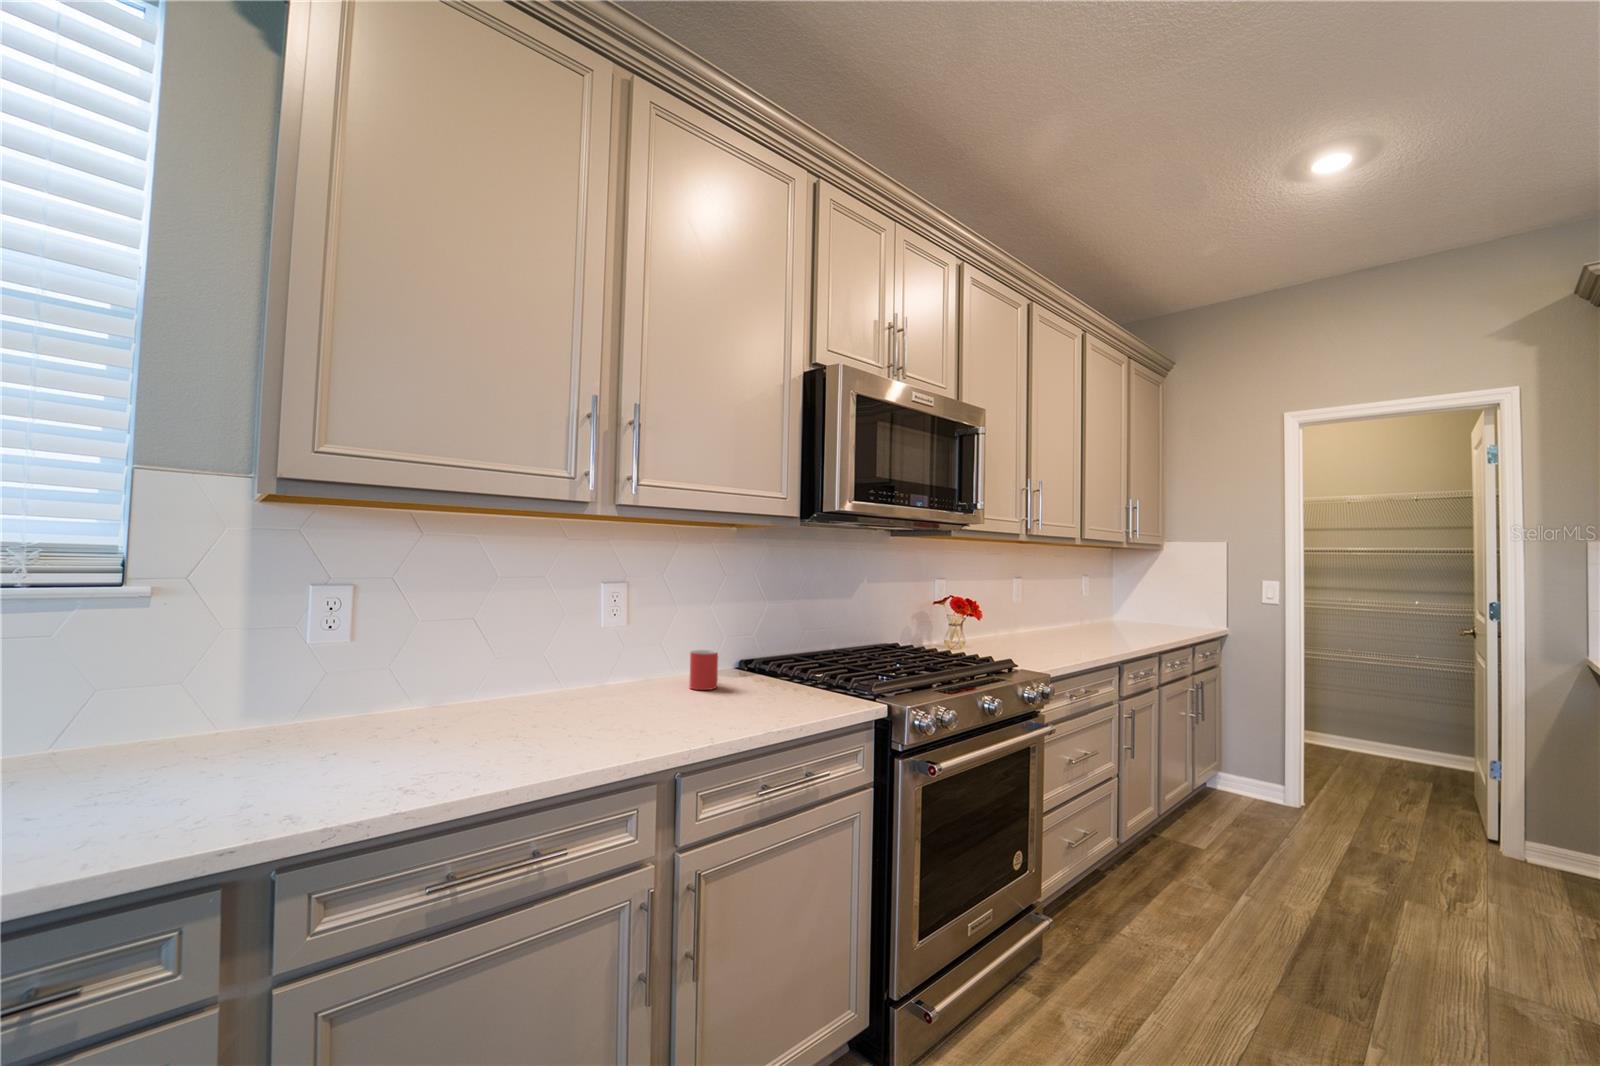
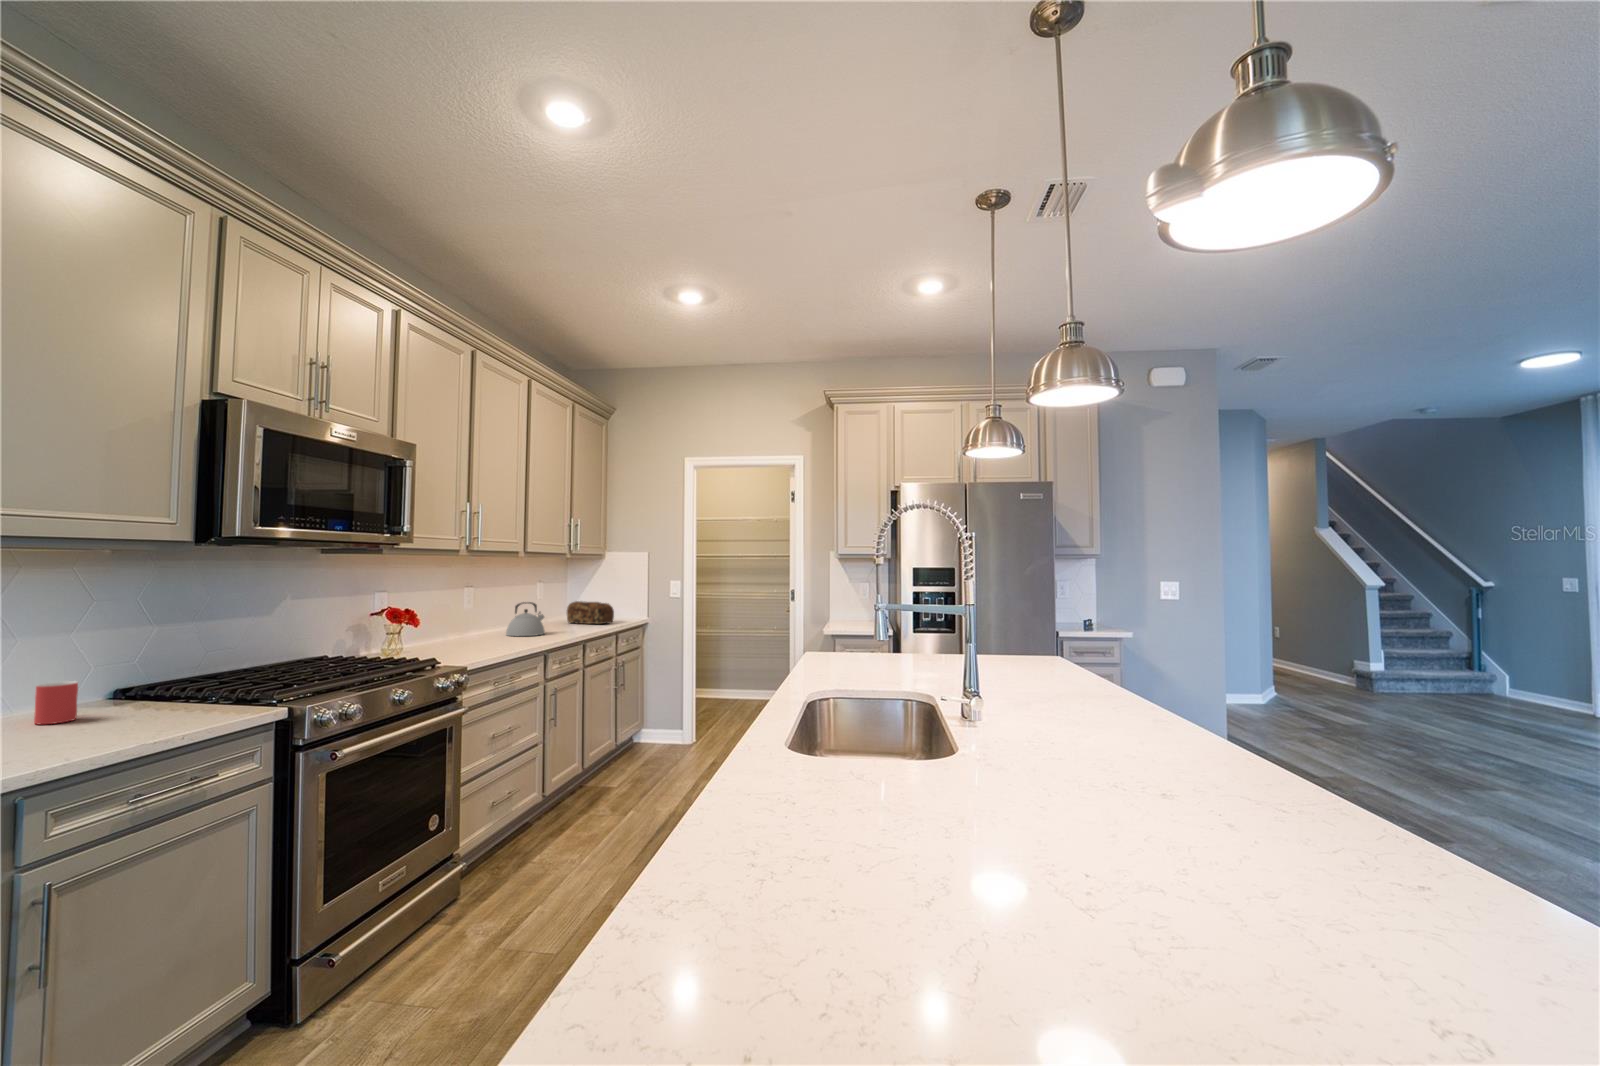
kettle: none [1061,599,1108,640] -> present [506,602,545,636]
bread loaf: none [1121,601,1184,631] -> present [567,601,614,624]

